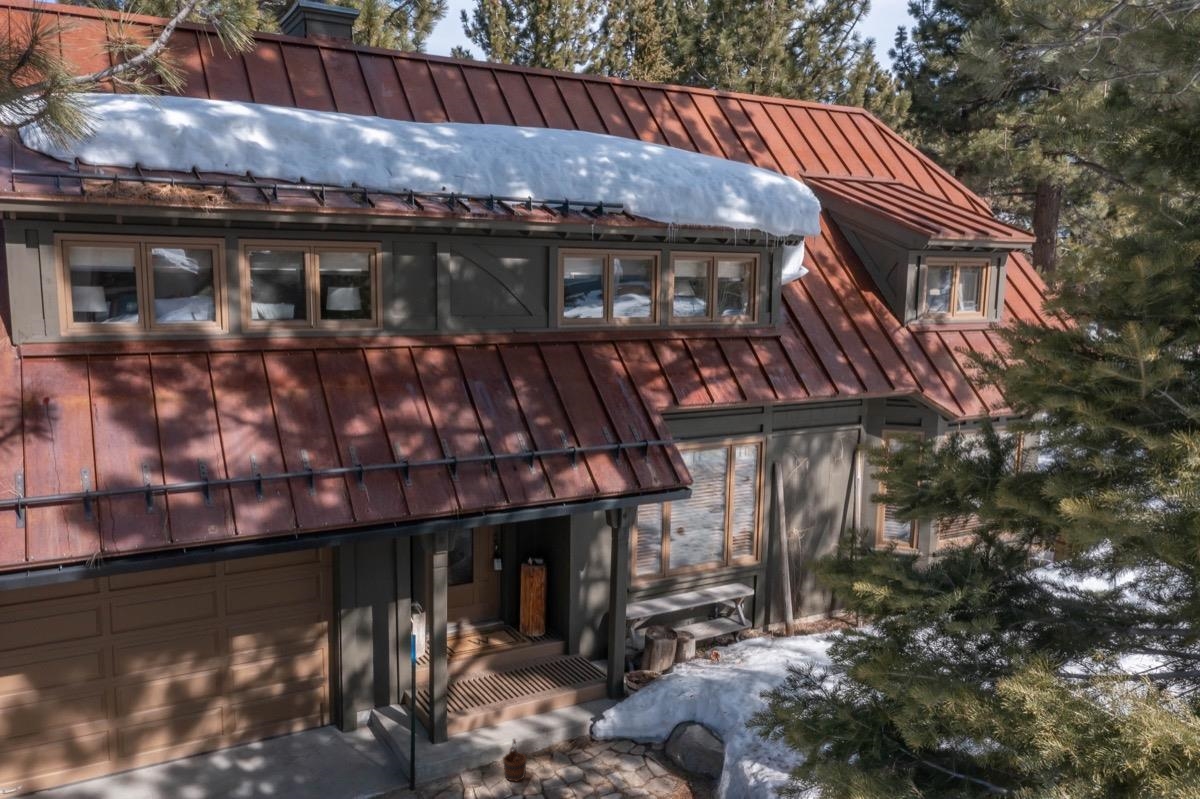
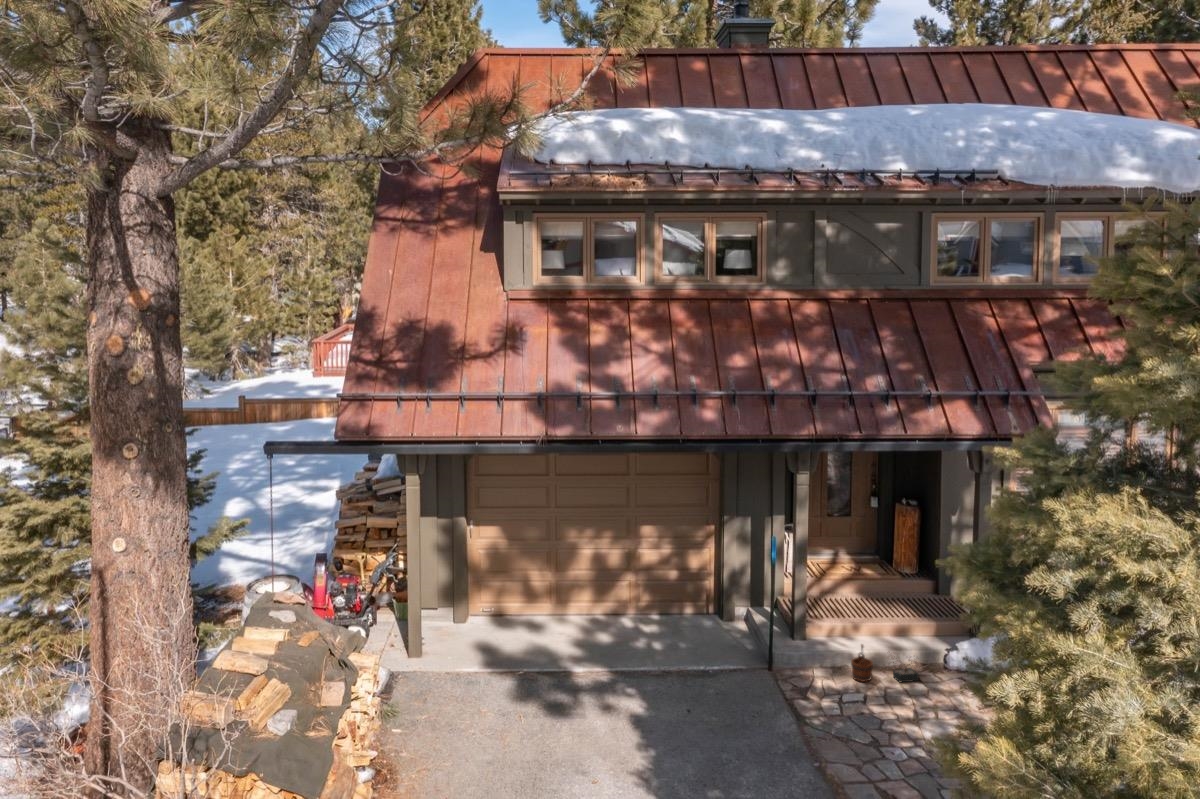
decorative plant: none [539,738,574,772] -> present [888,652,918,682]

